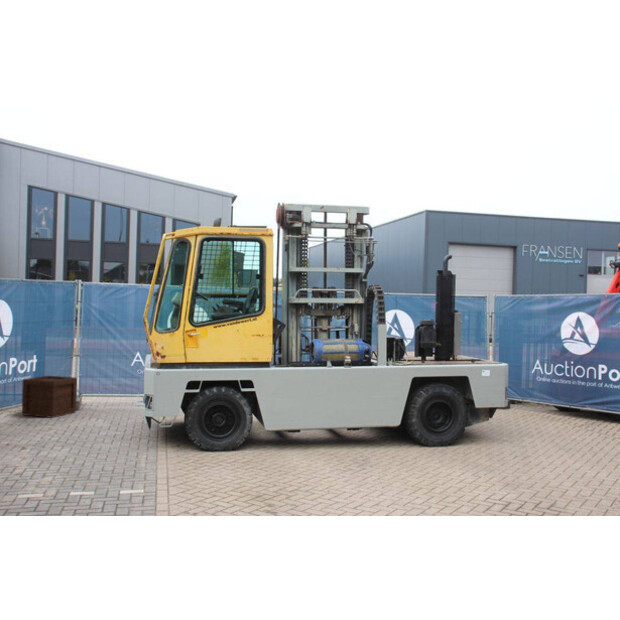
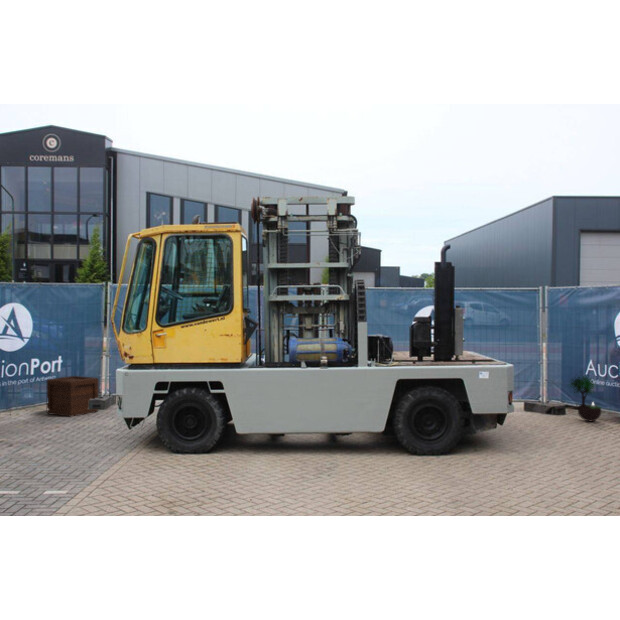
potted tree: none [520,369,550,413] -> present [570,376,601,421]

